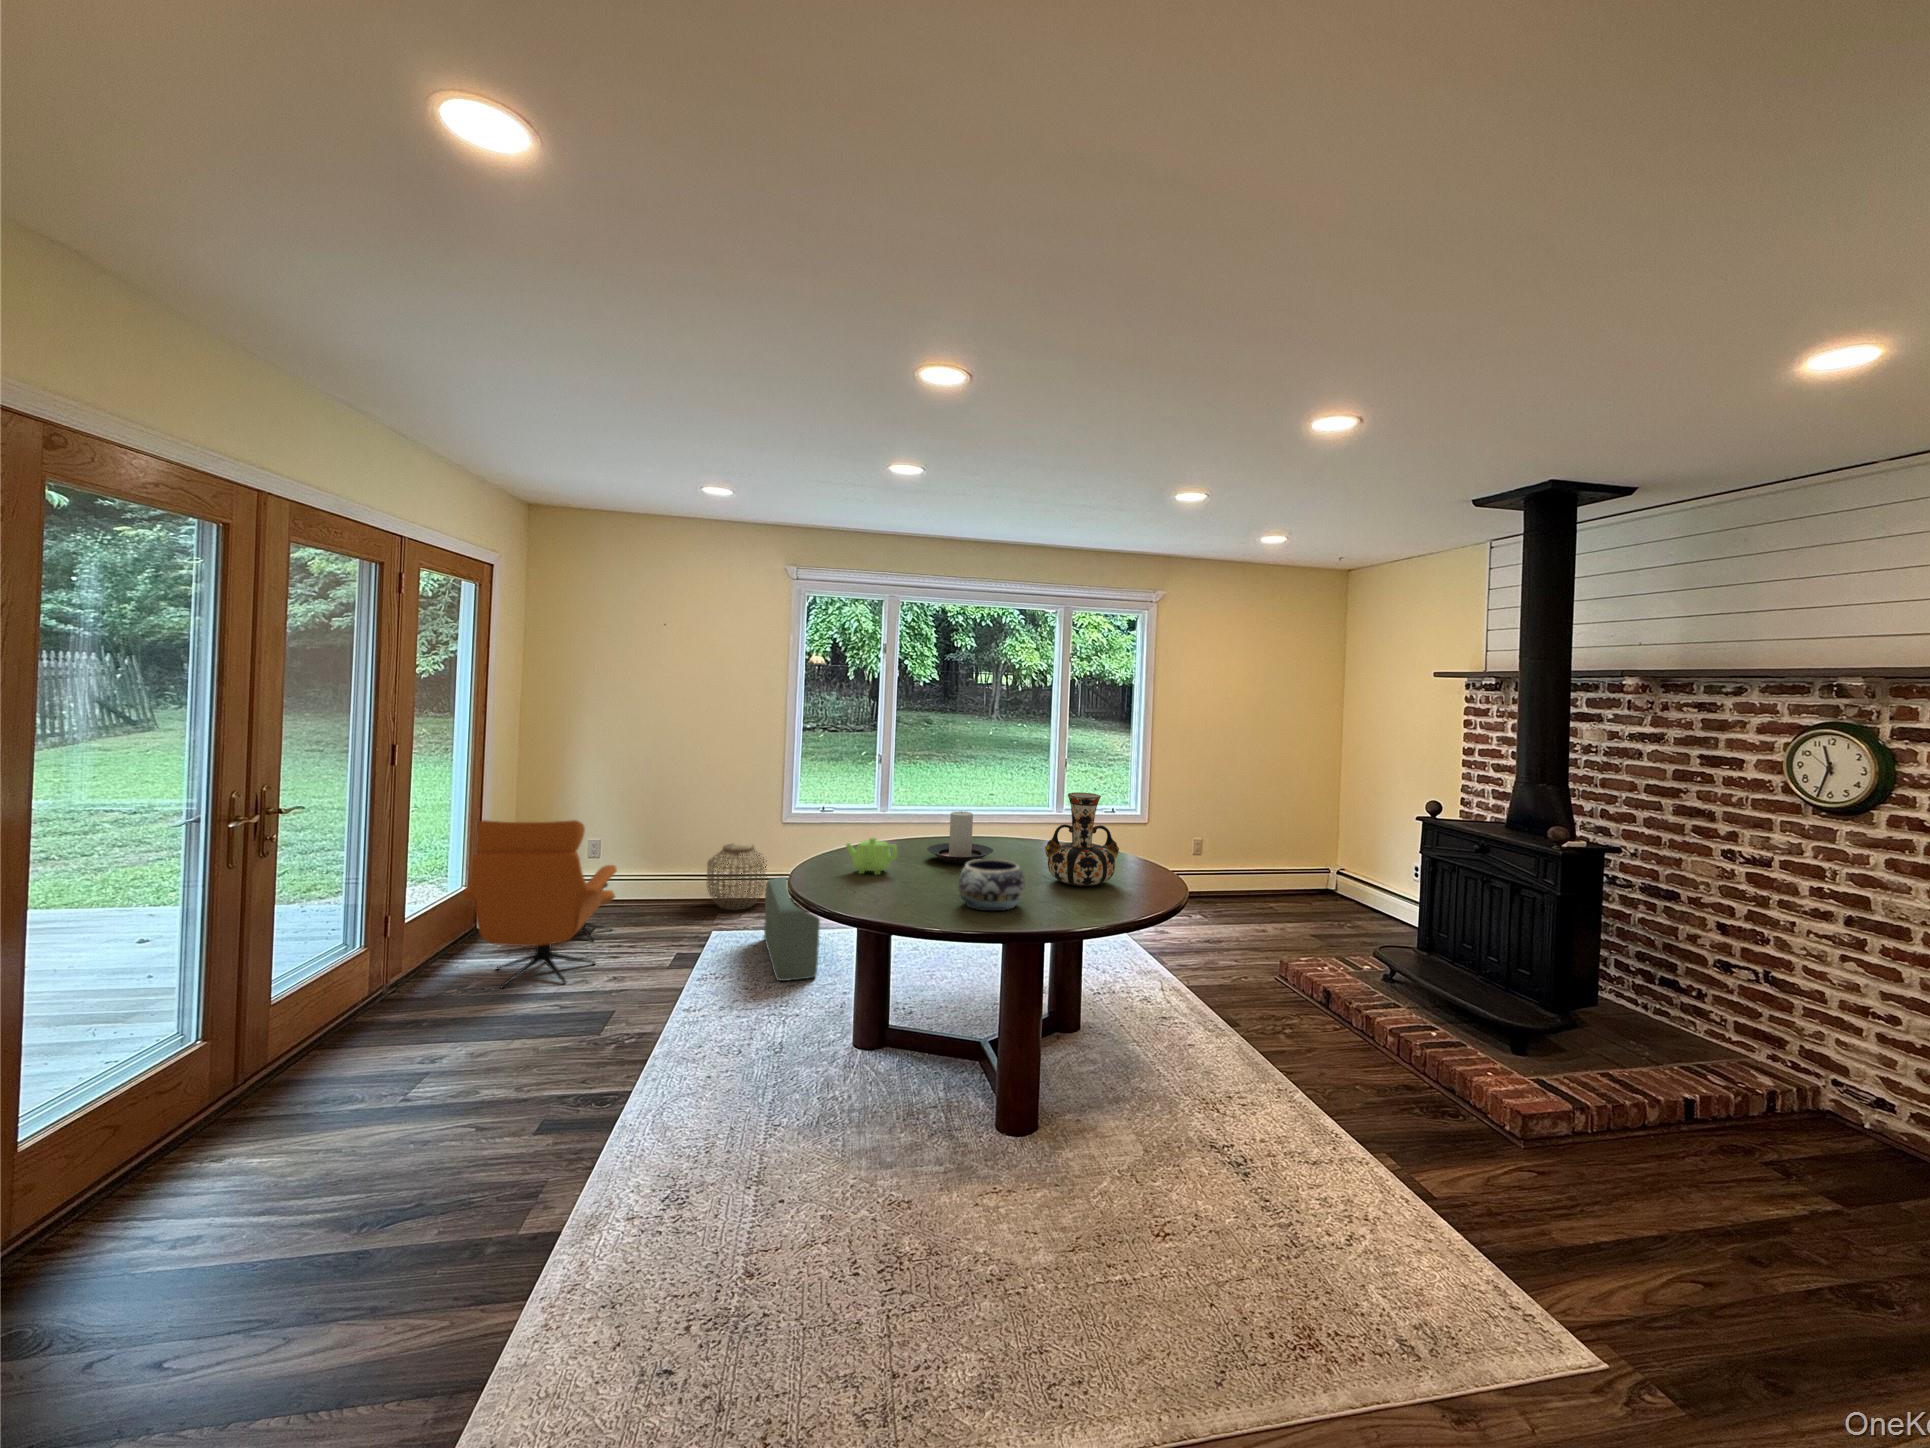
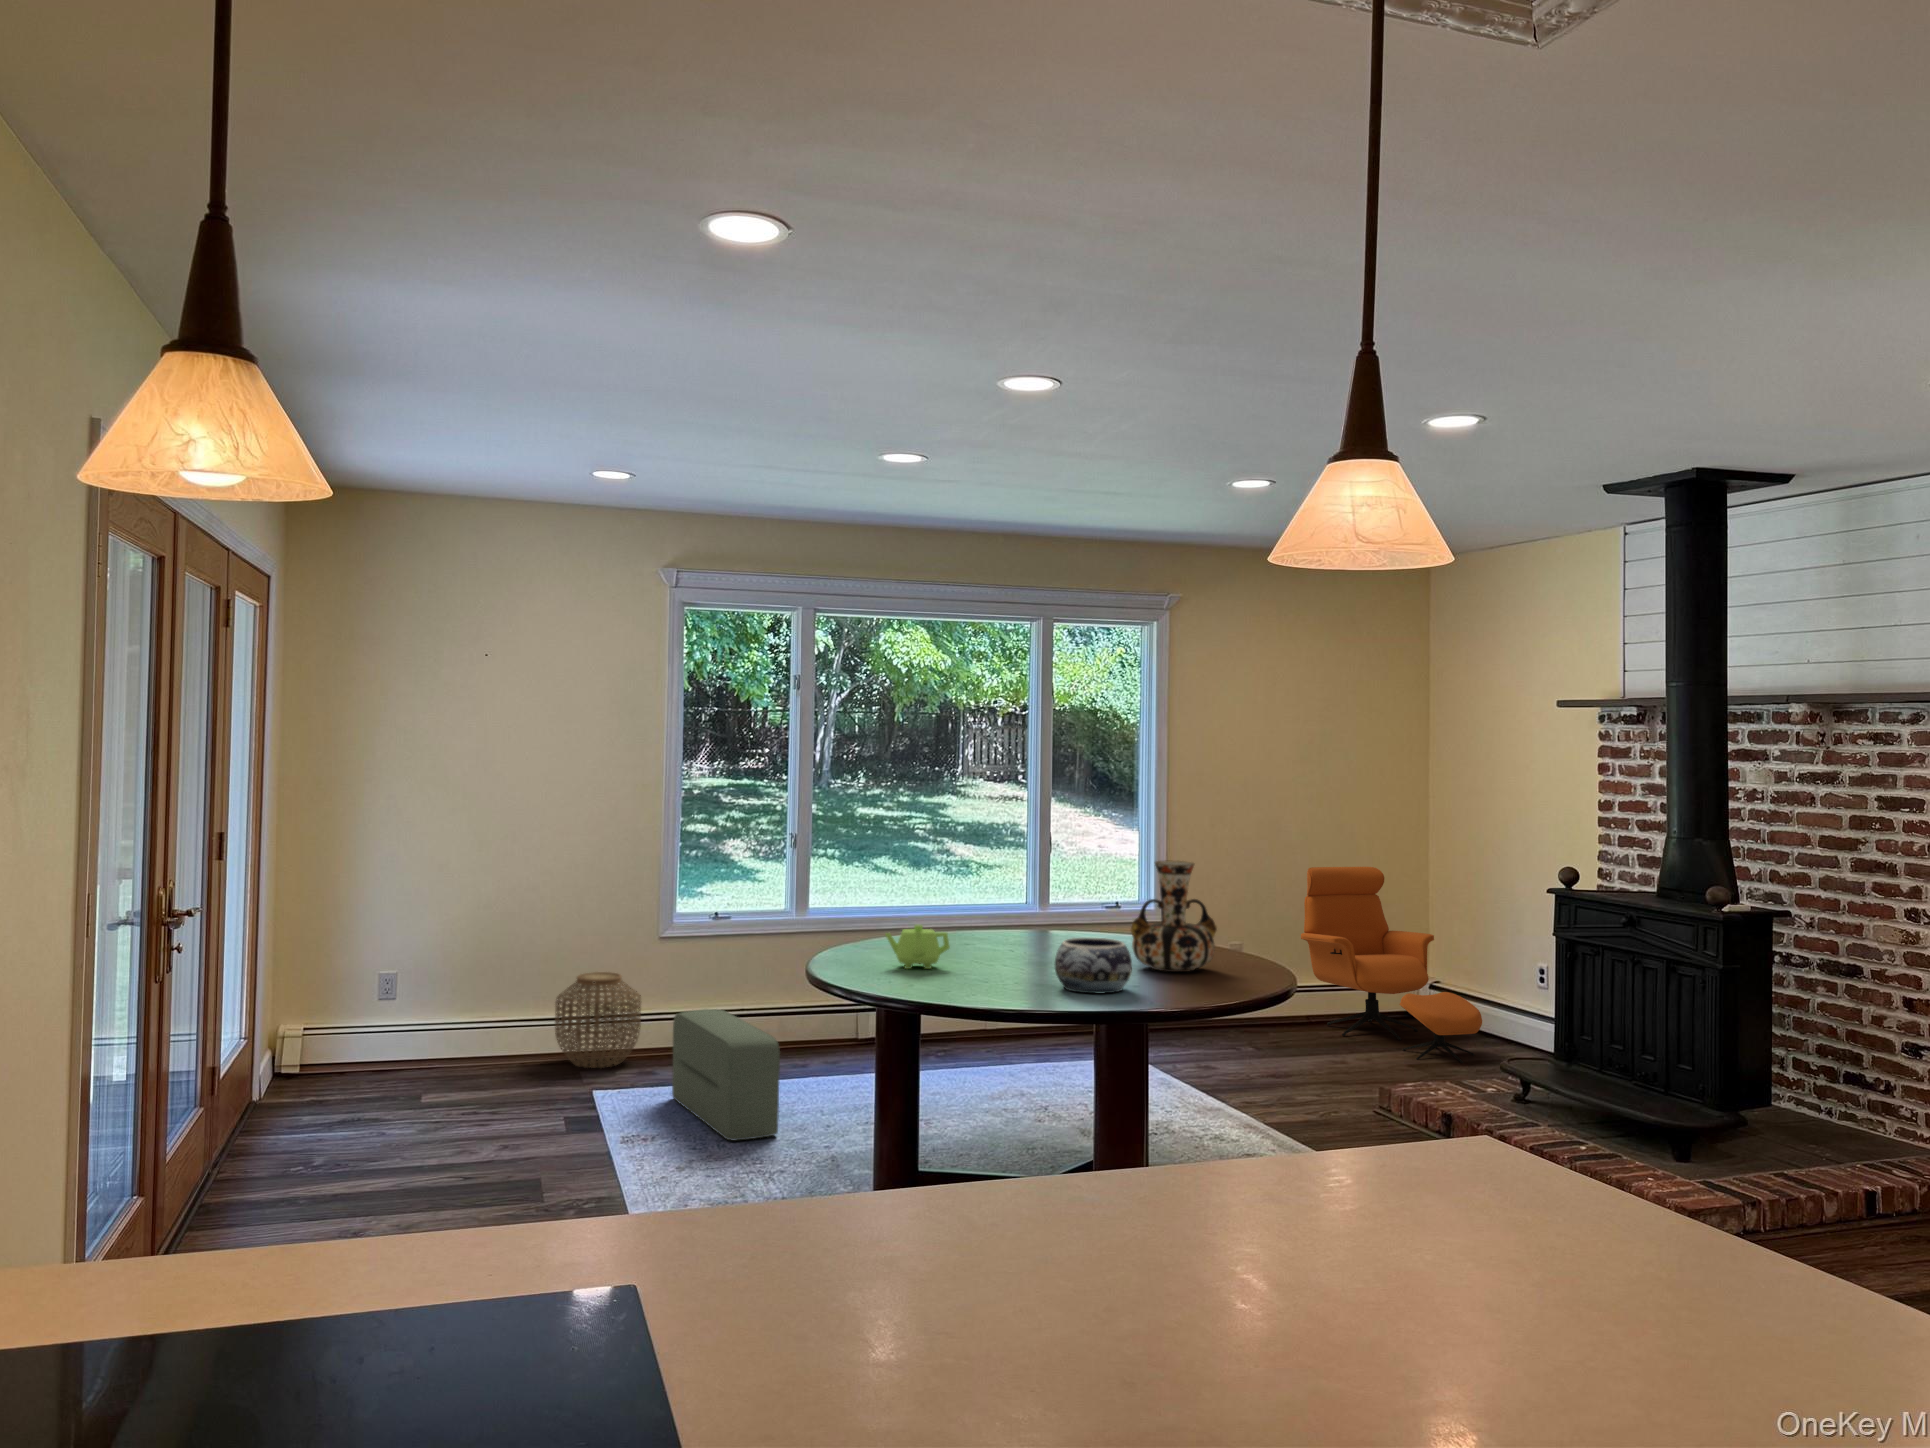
candle holder: present [927,811,993,864] -> none [965,891,1049,957]
armchair: present [463,820,617,988] -> present [1301,867,1482,1063]

